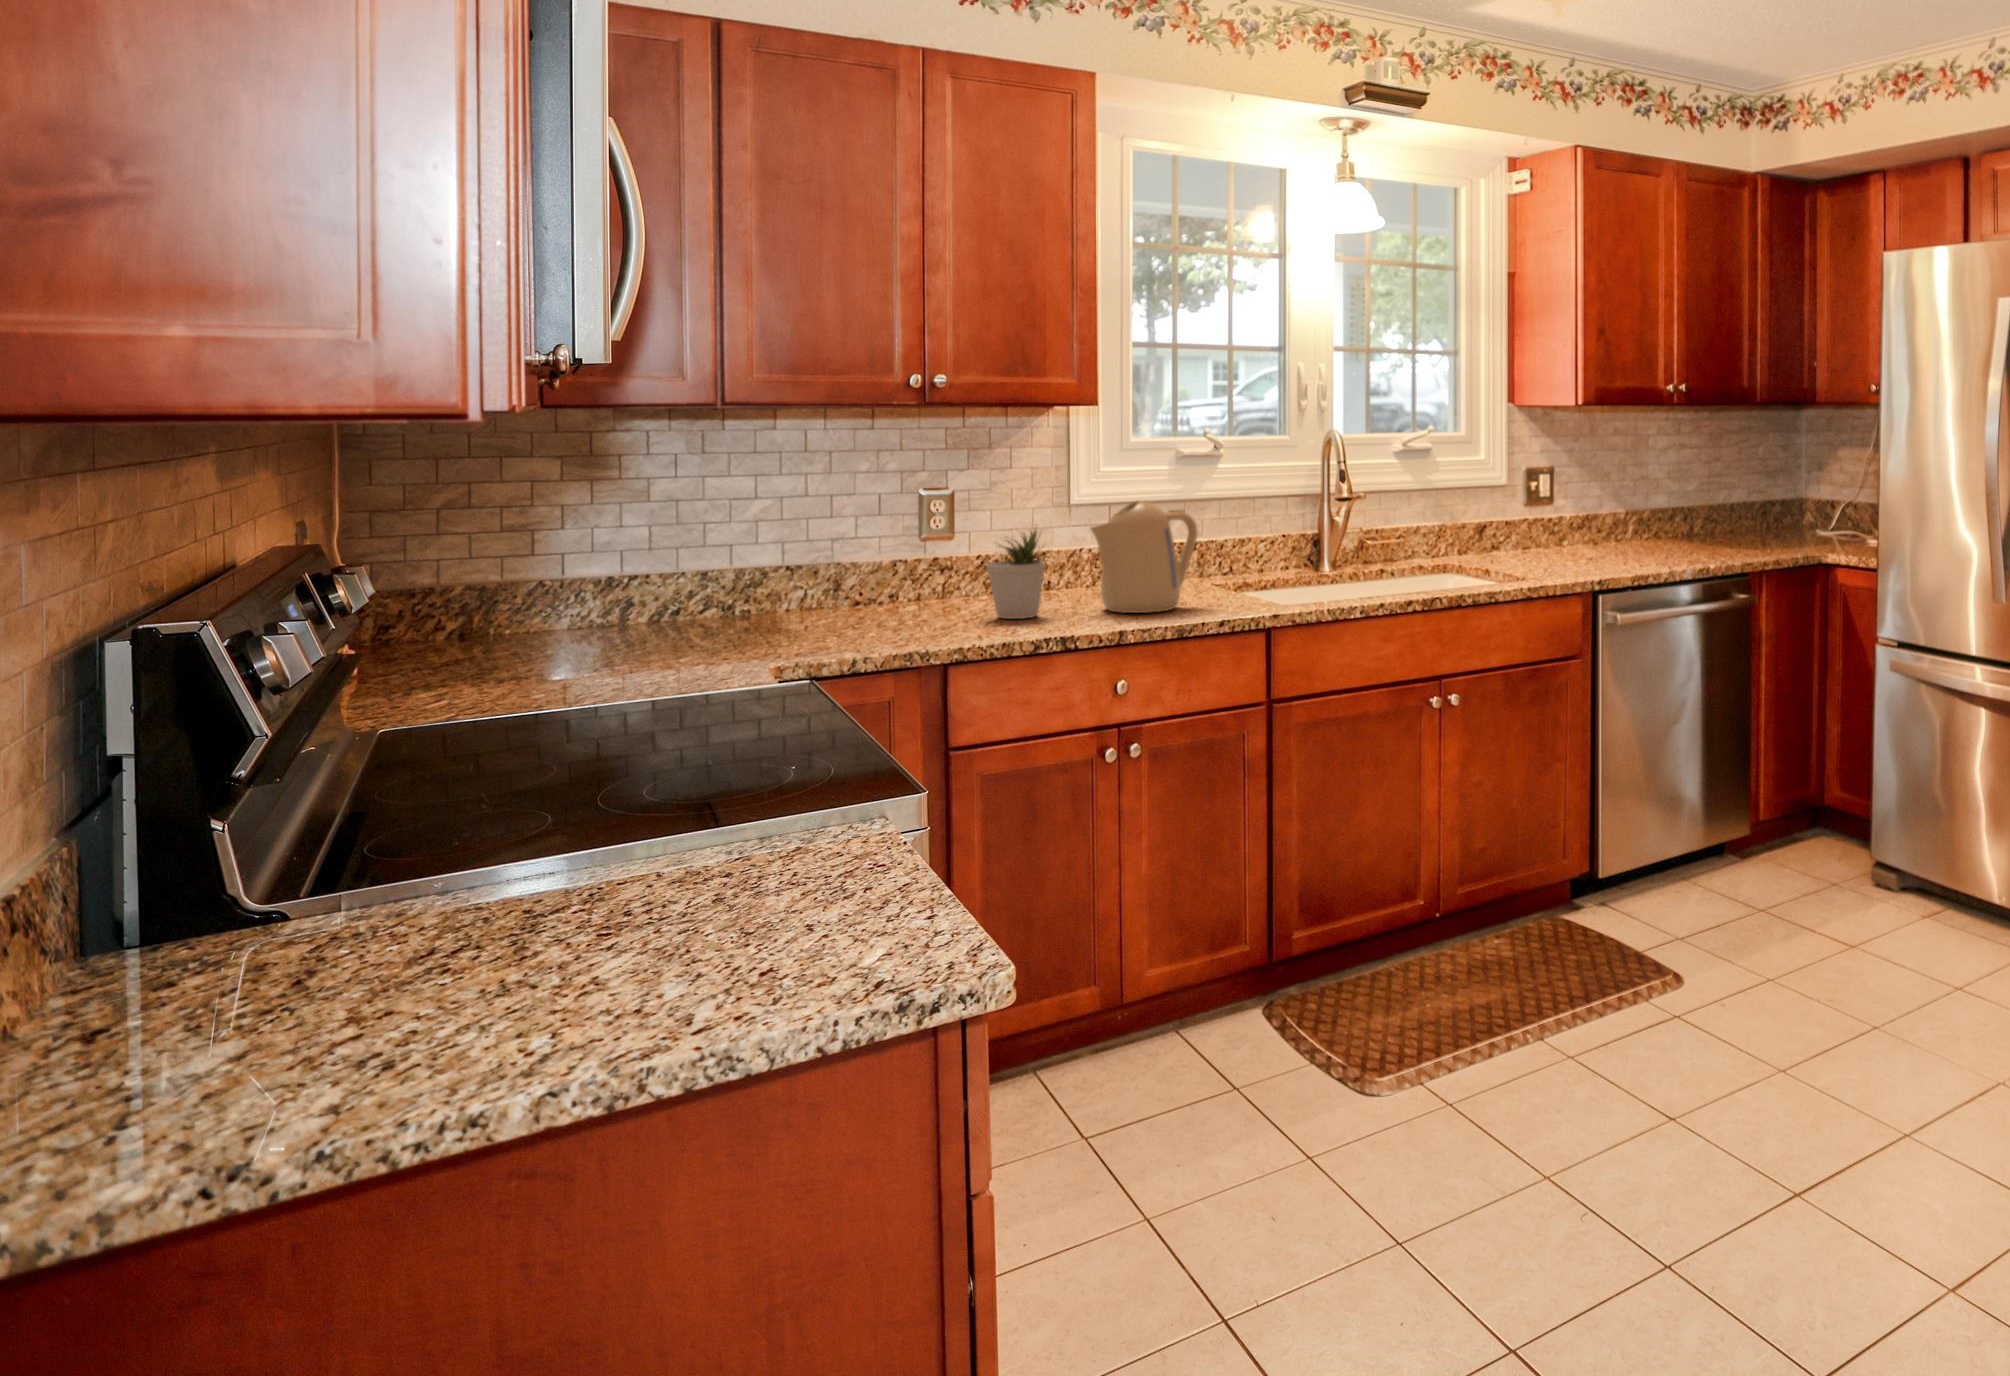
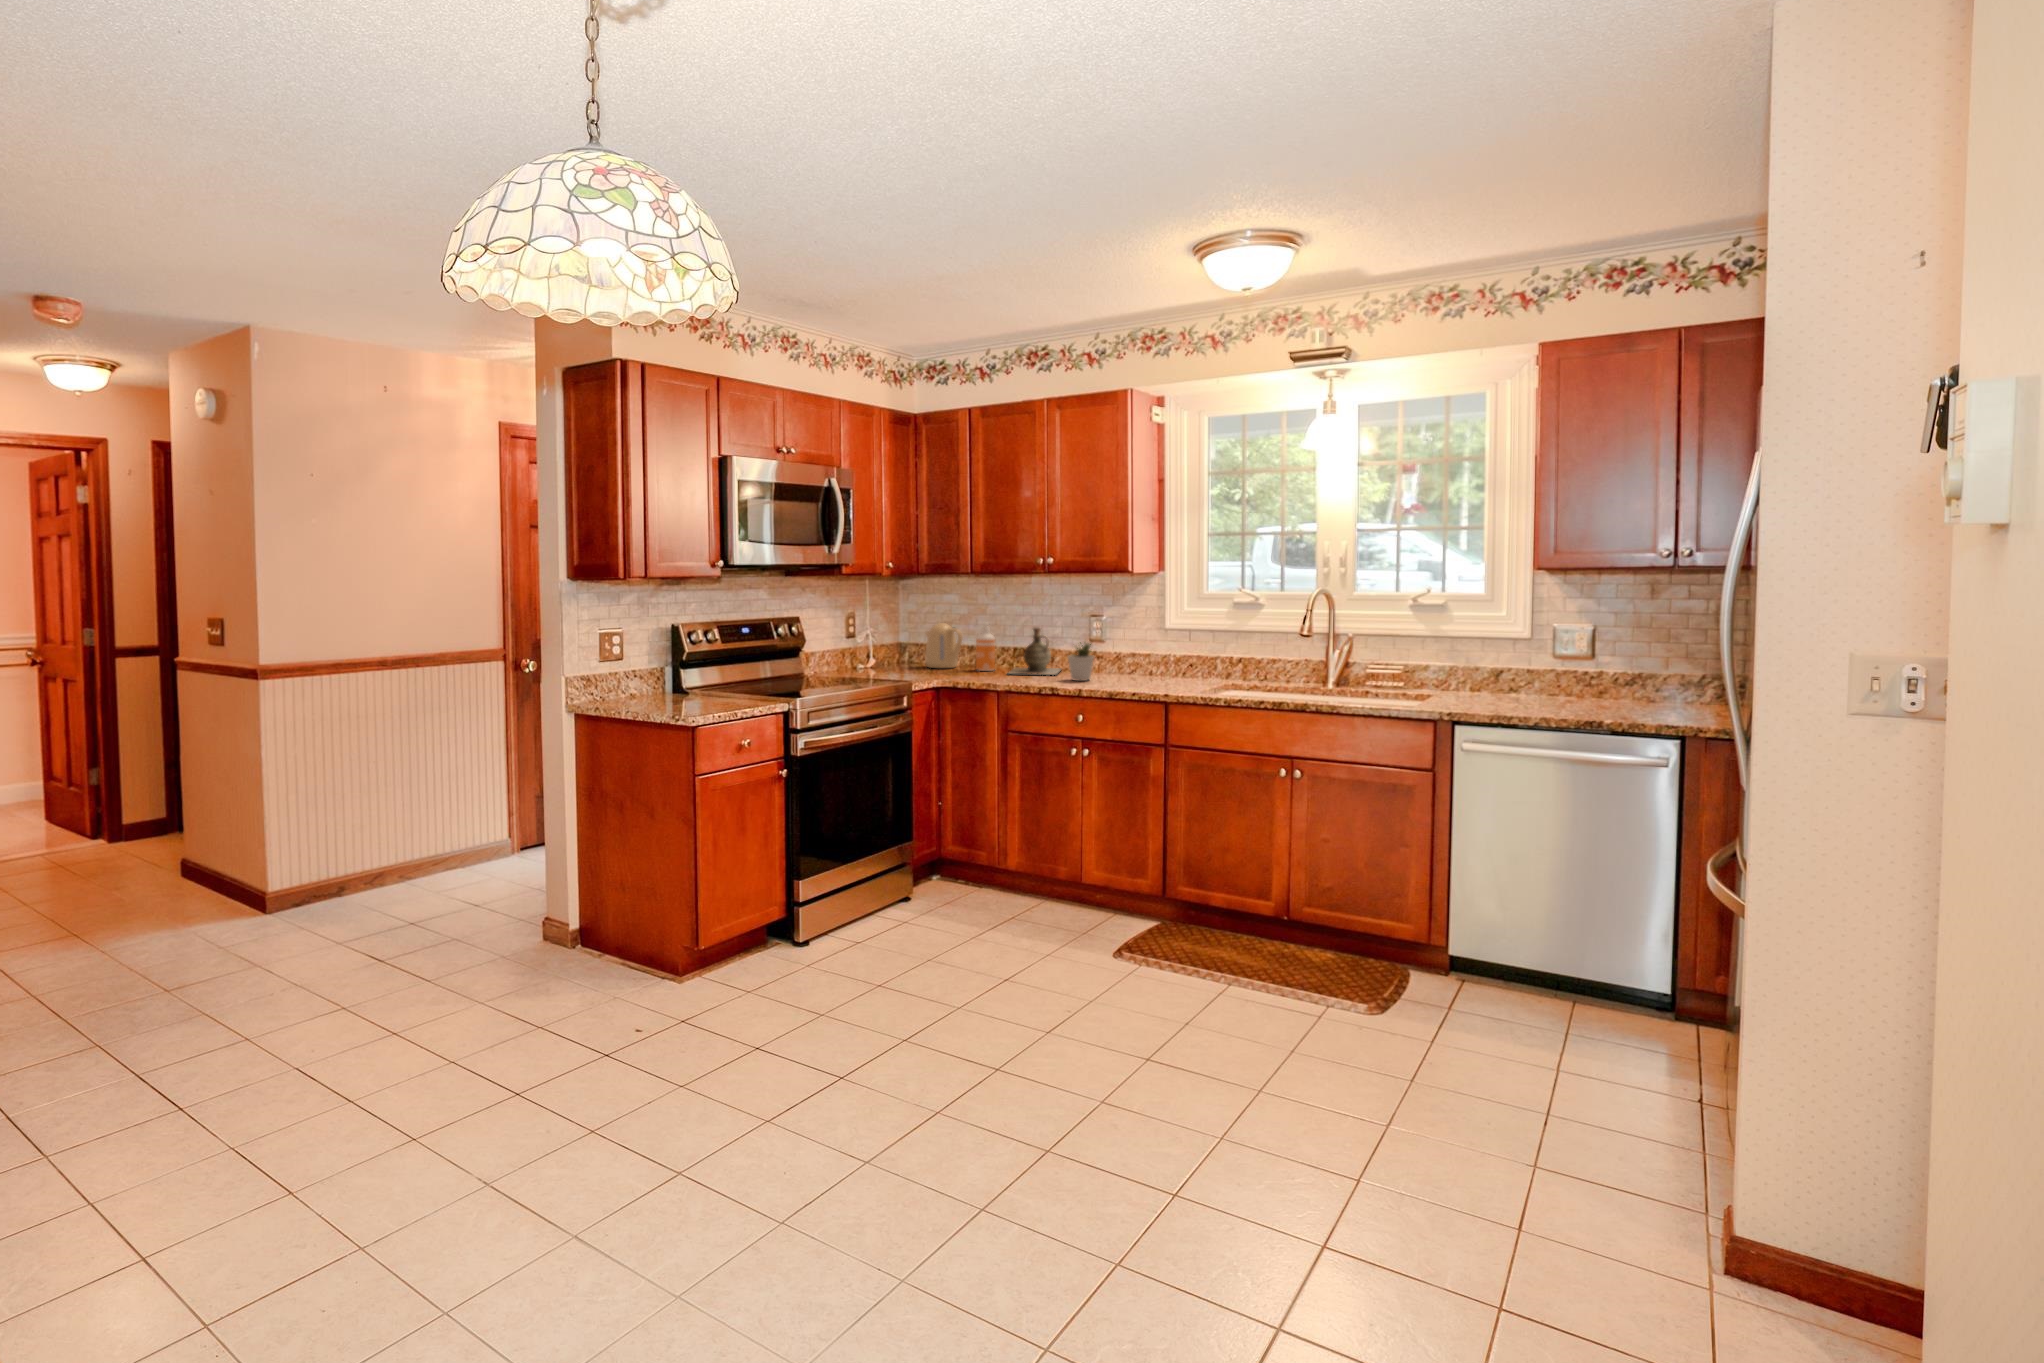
kettle: present [1091,501,1198,613] -> present [925,623,963,668]
soap dispenser: none [682,509,741,636] -> present [976,623,995,671]
ceramic jug: none [767,513,929,631] -> present [1009,628,1061,675]

